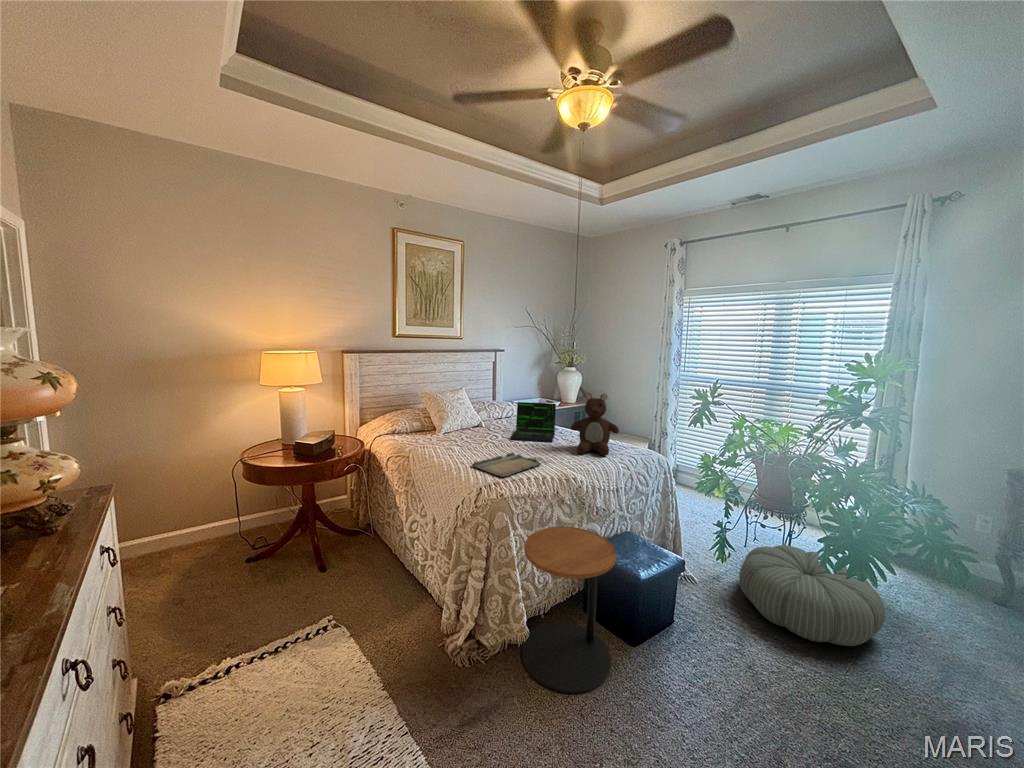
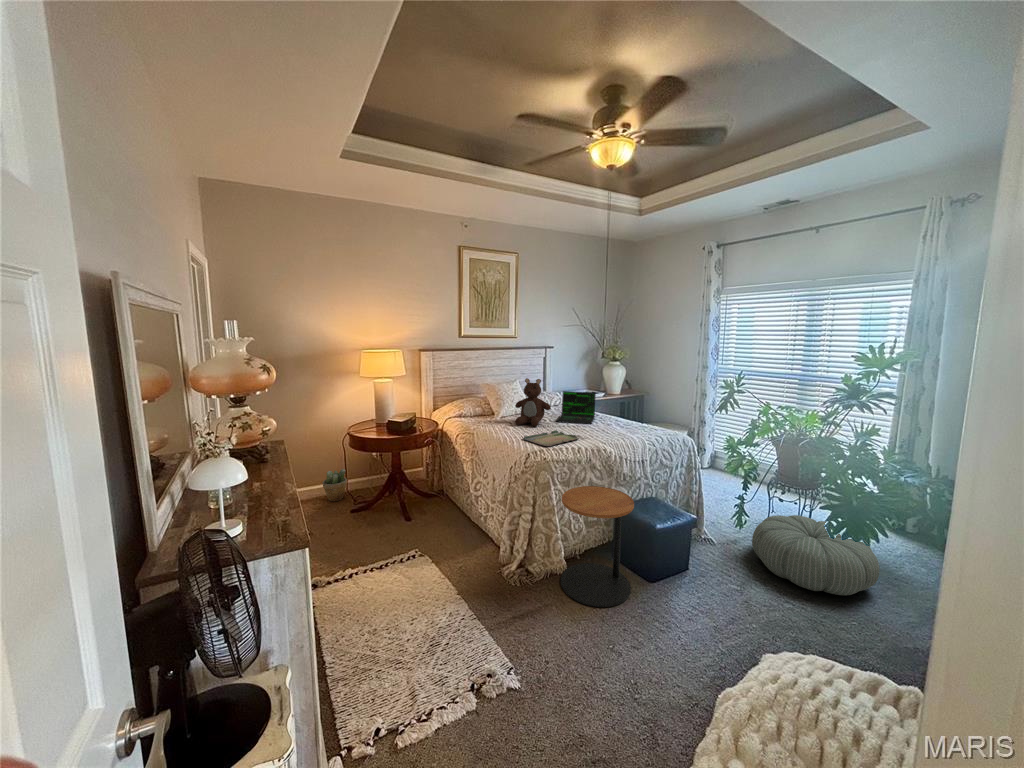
teddy bear: present [571,393,619,456] -> present [515,378,551,427]
potted plant: none [206,505,241,548] -> present [323,469,347,501]

